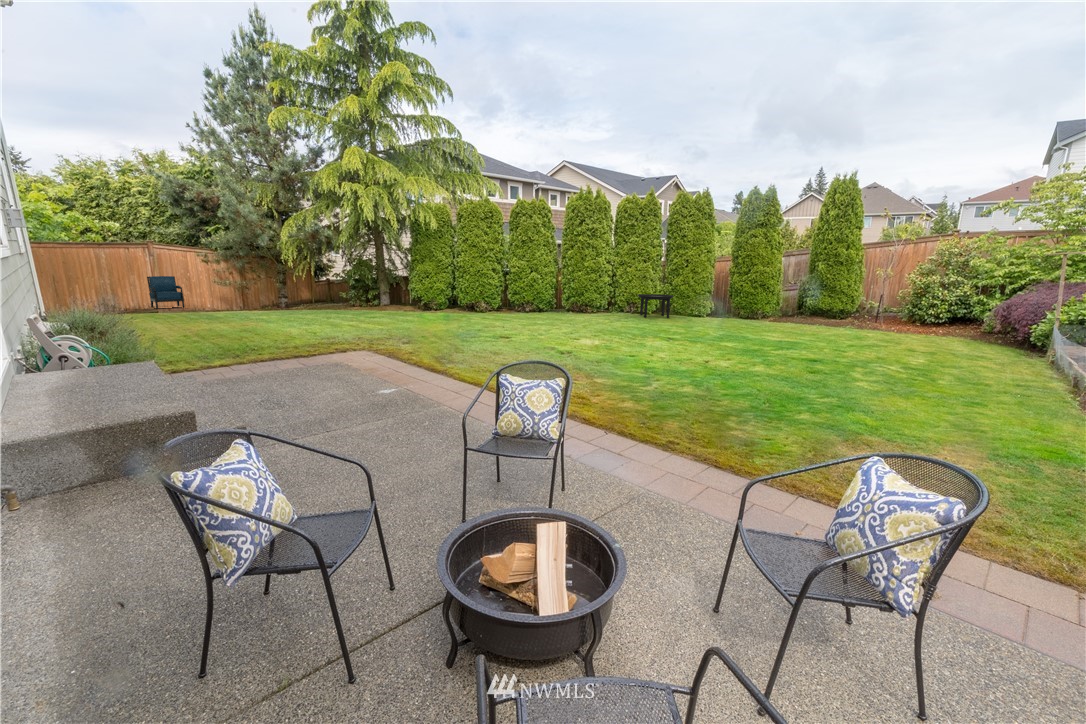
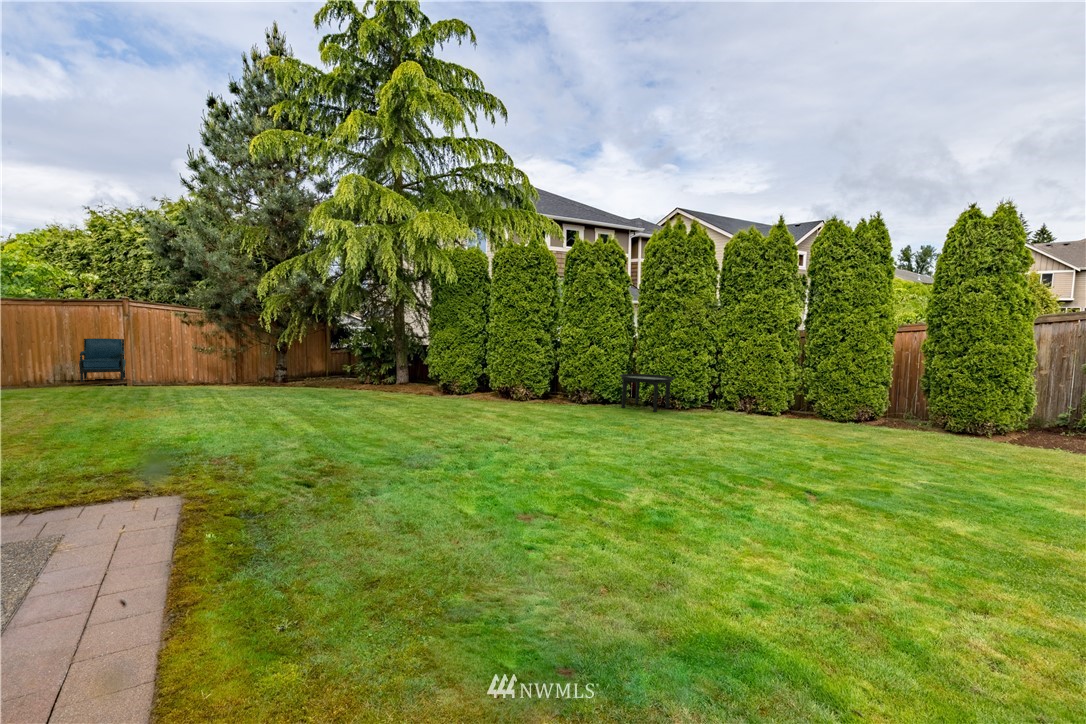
round table: present [638,294,674,318] -> present [620,374,675,412]

